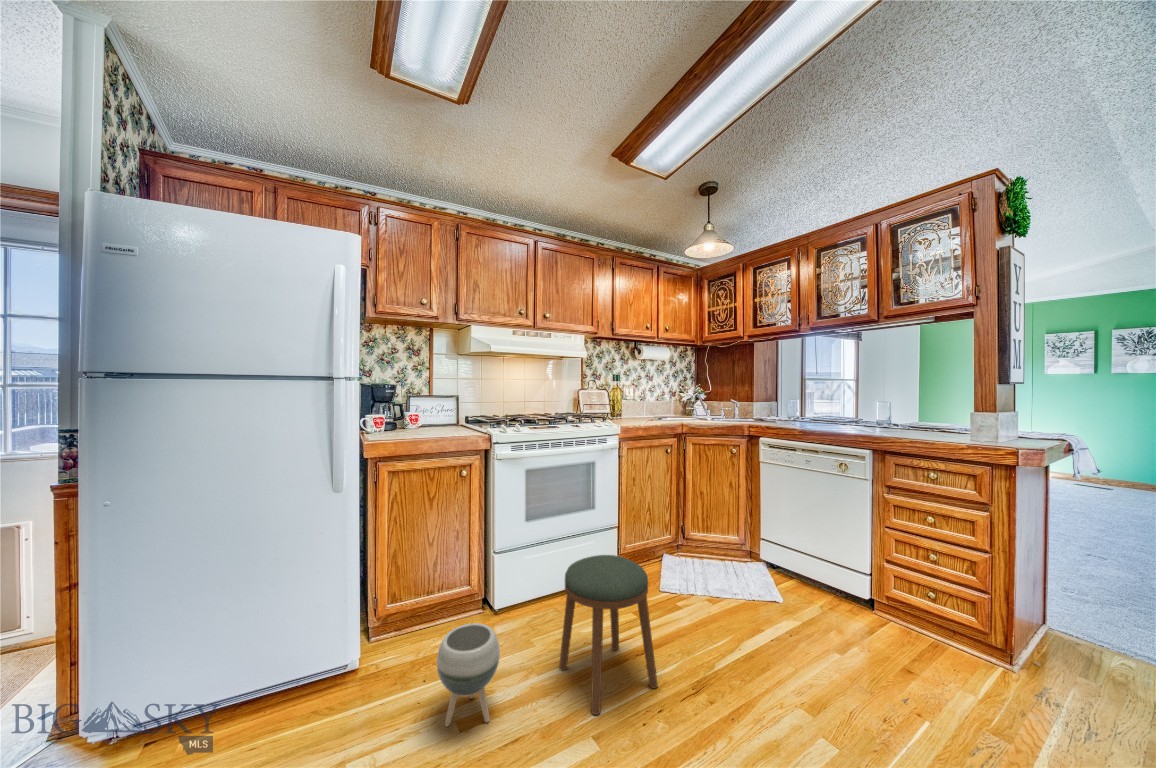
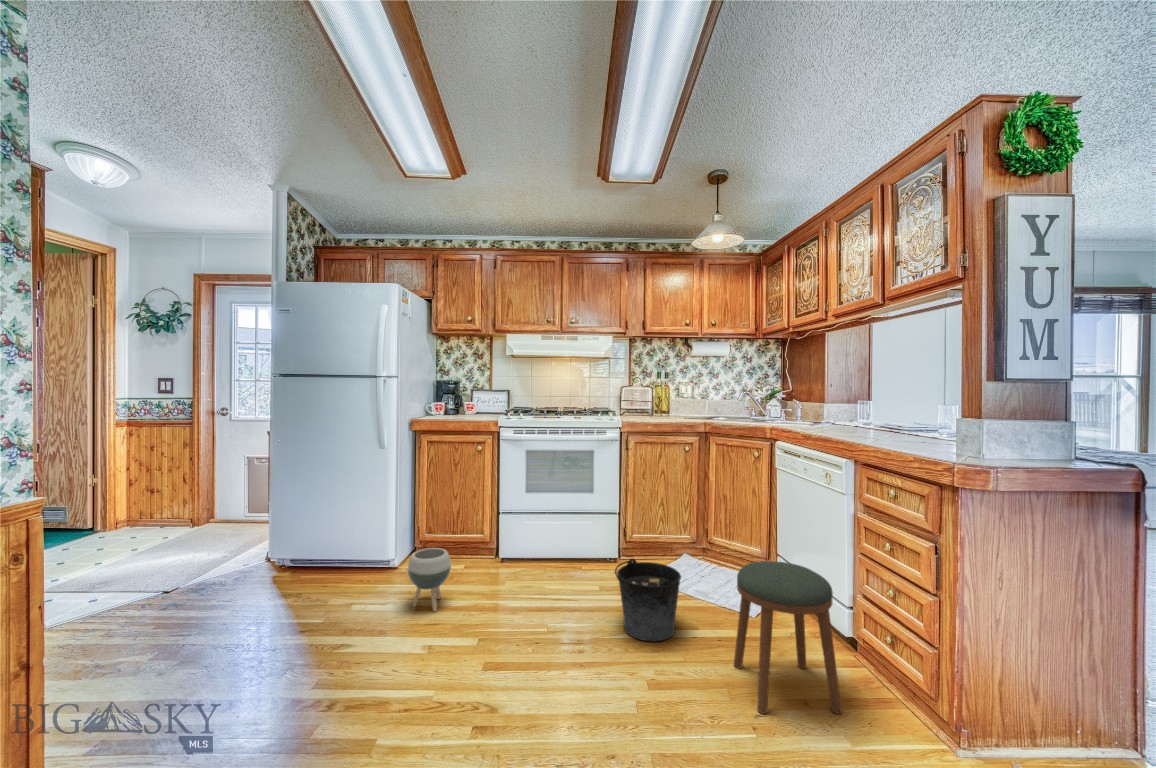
stool: present [559,555,658,715] -> present [734,561,842,714]
bucket: none [697,576,779,668] -> present [615,559,681,641]

